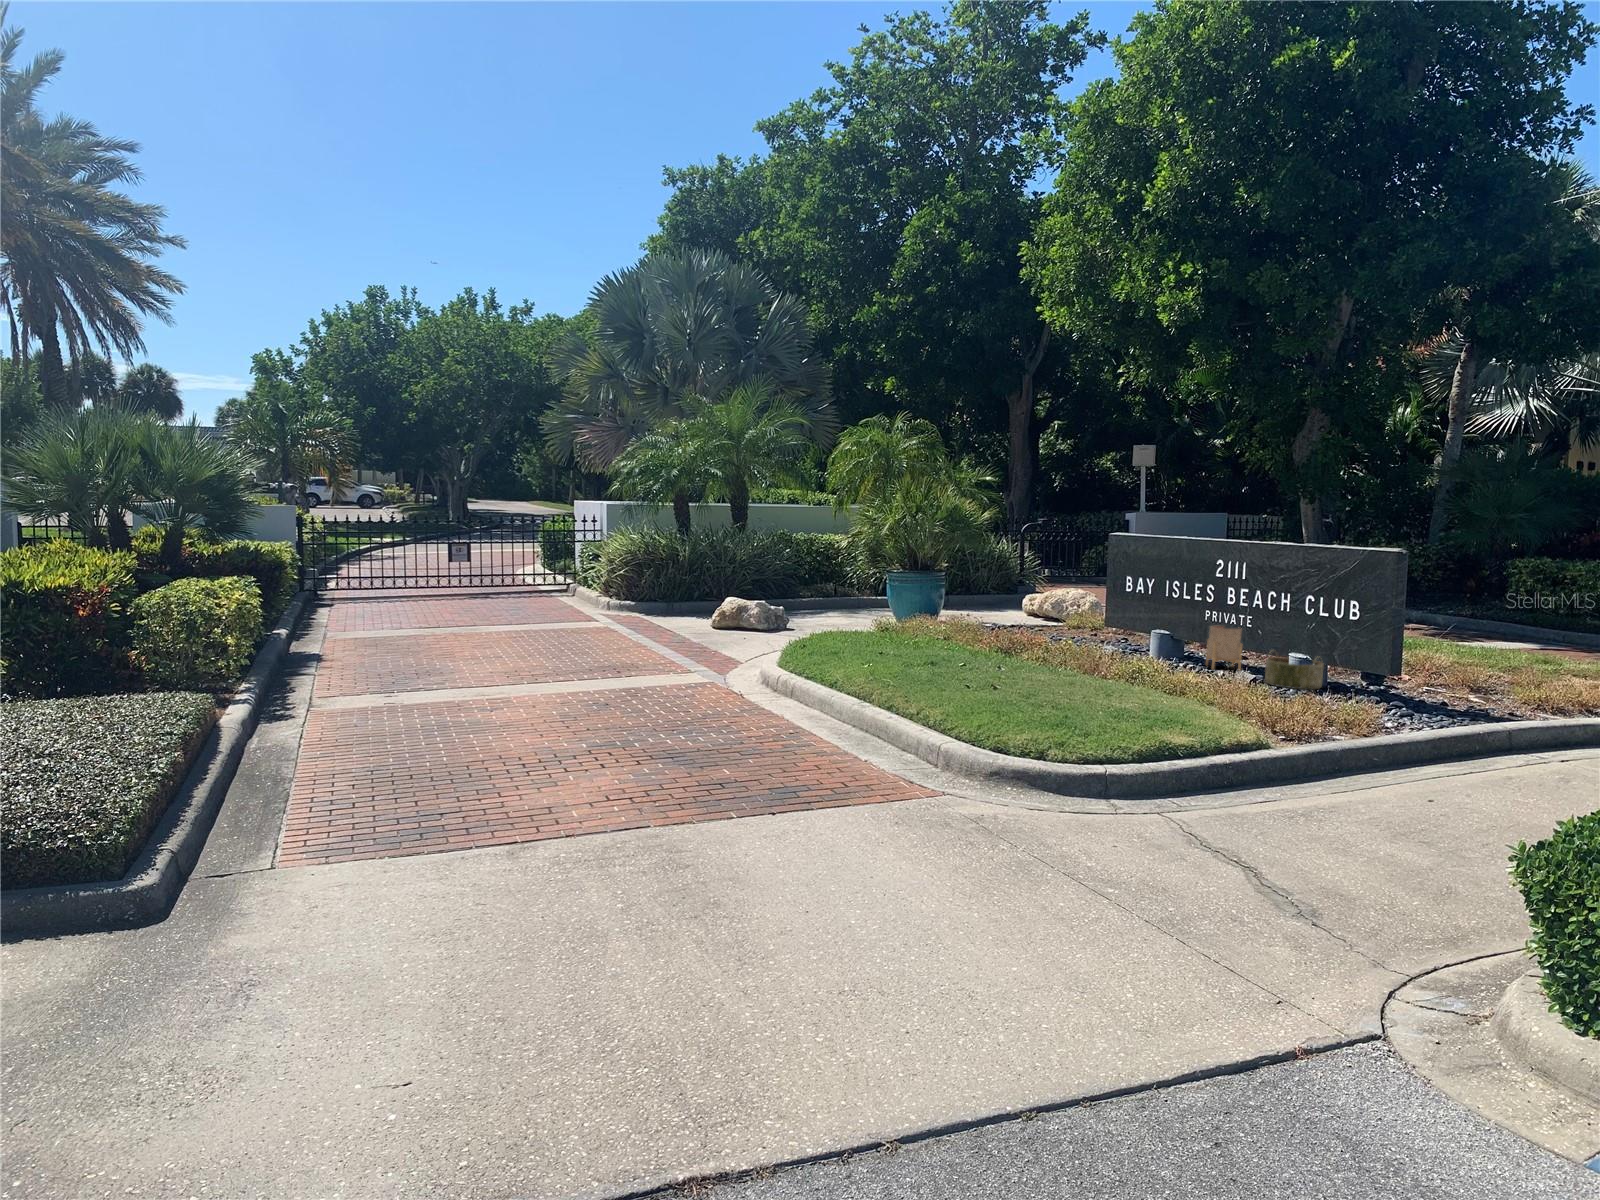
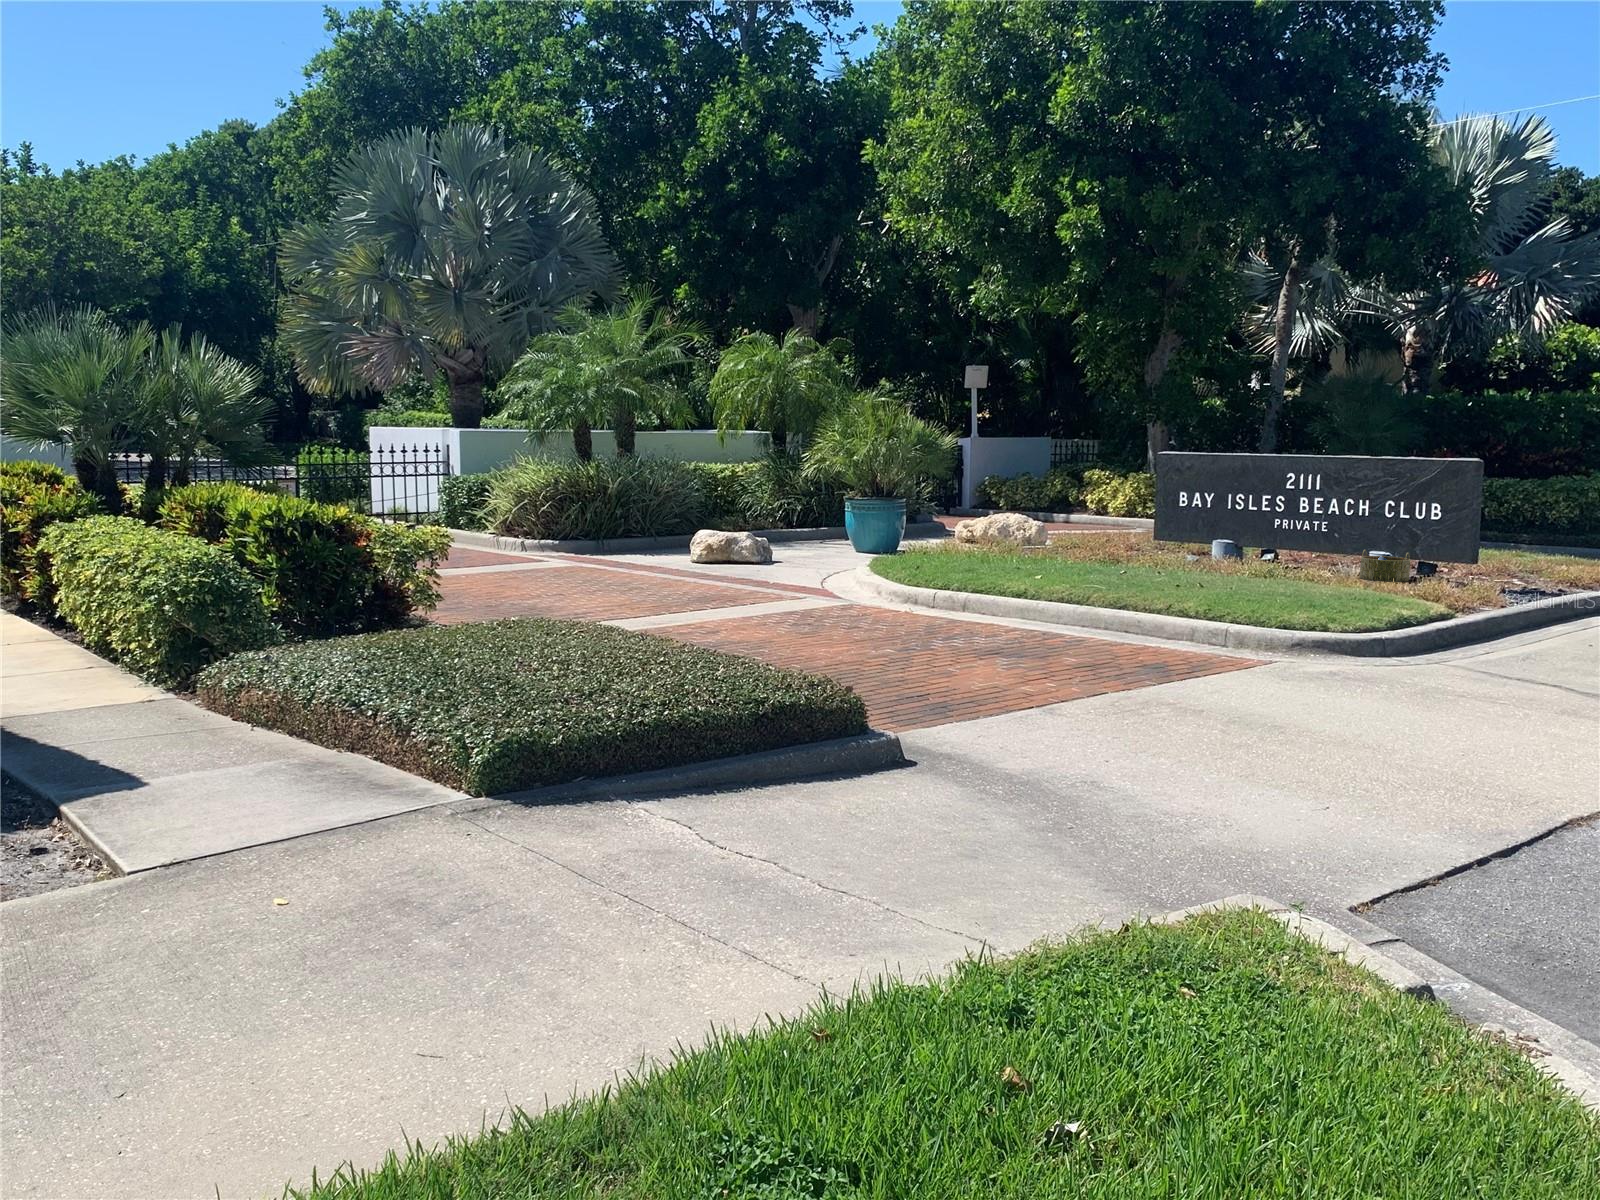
planter: present [1206,626,1243,670] -> none [1288,532,1325,572]

